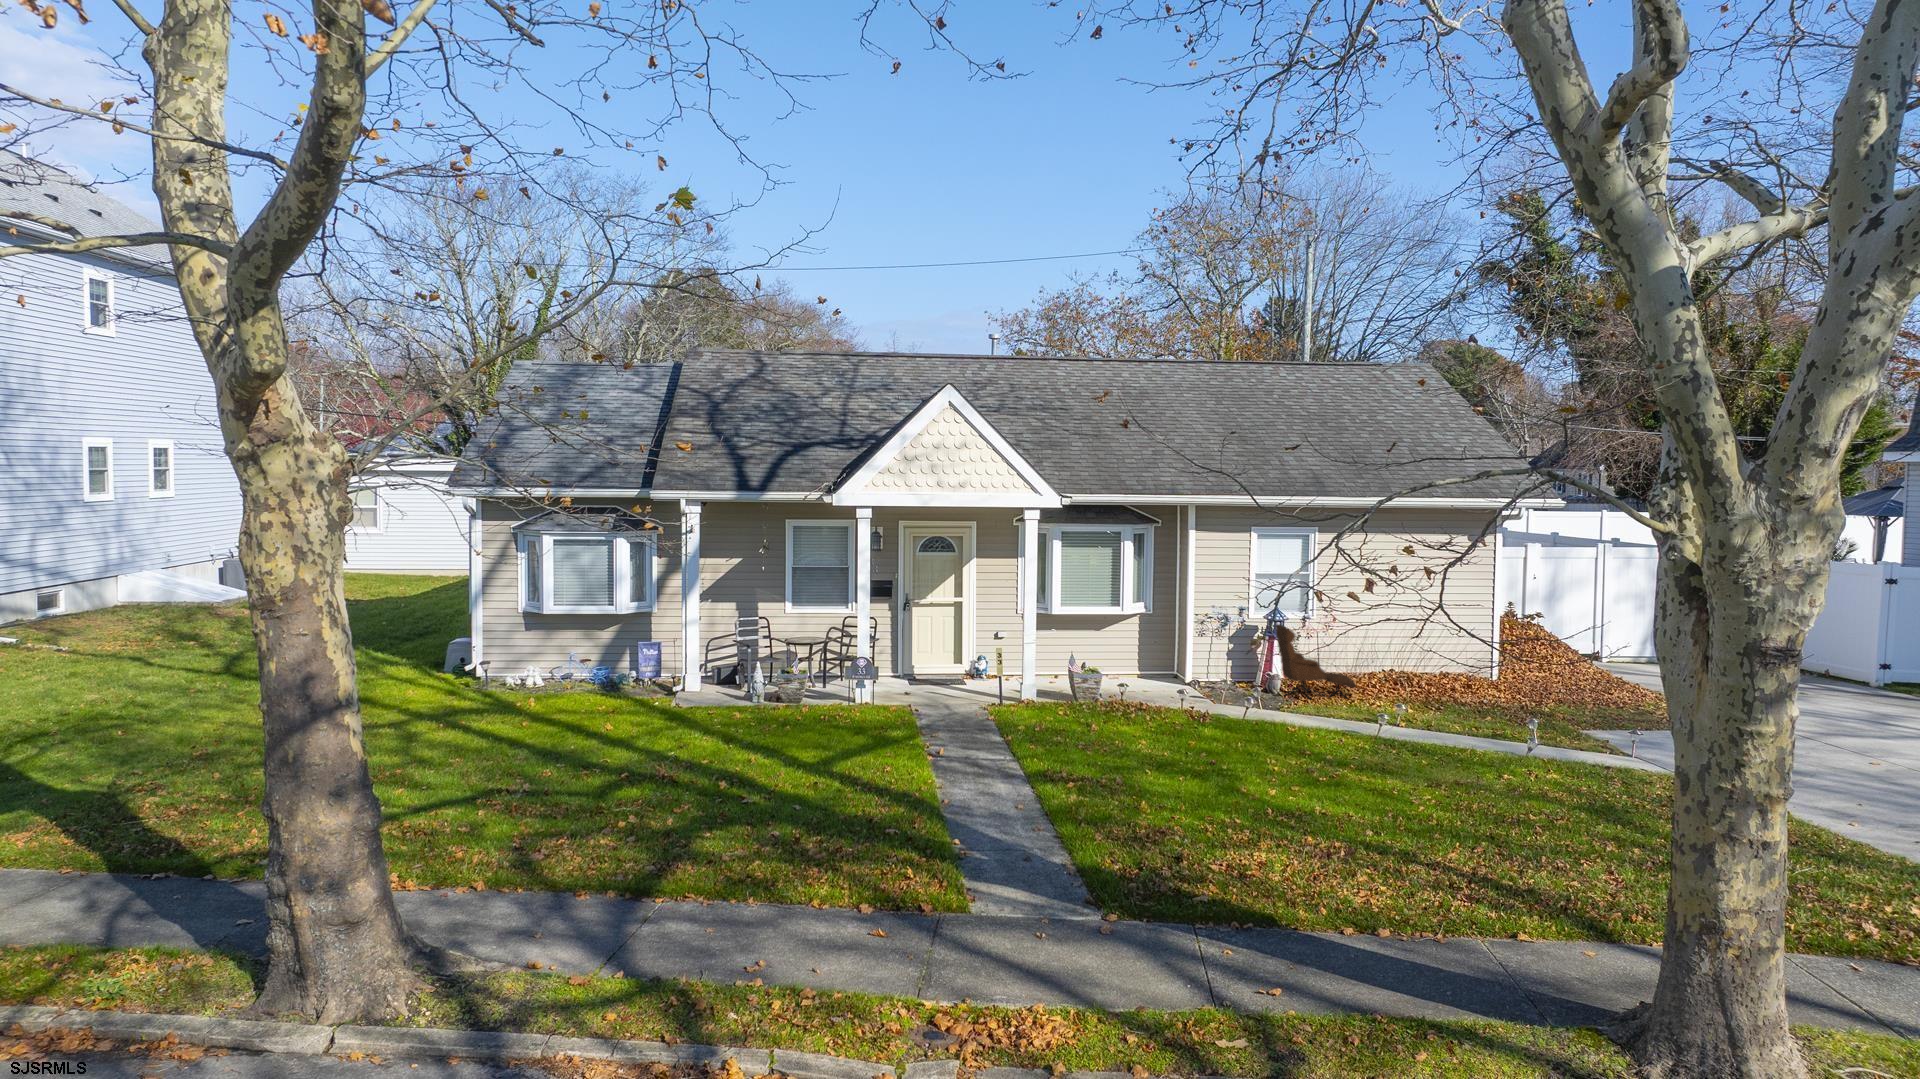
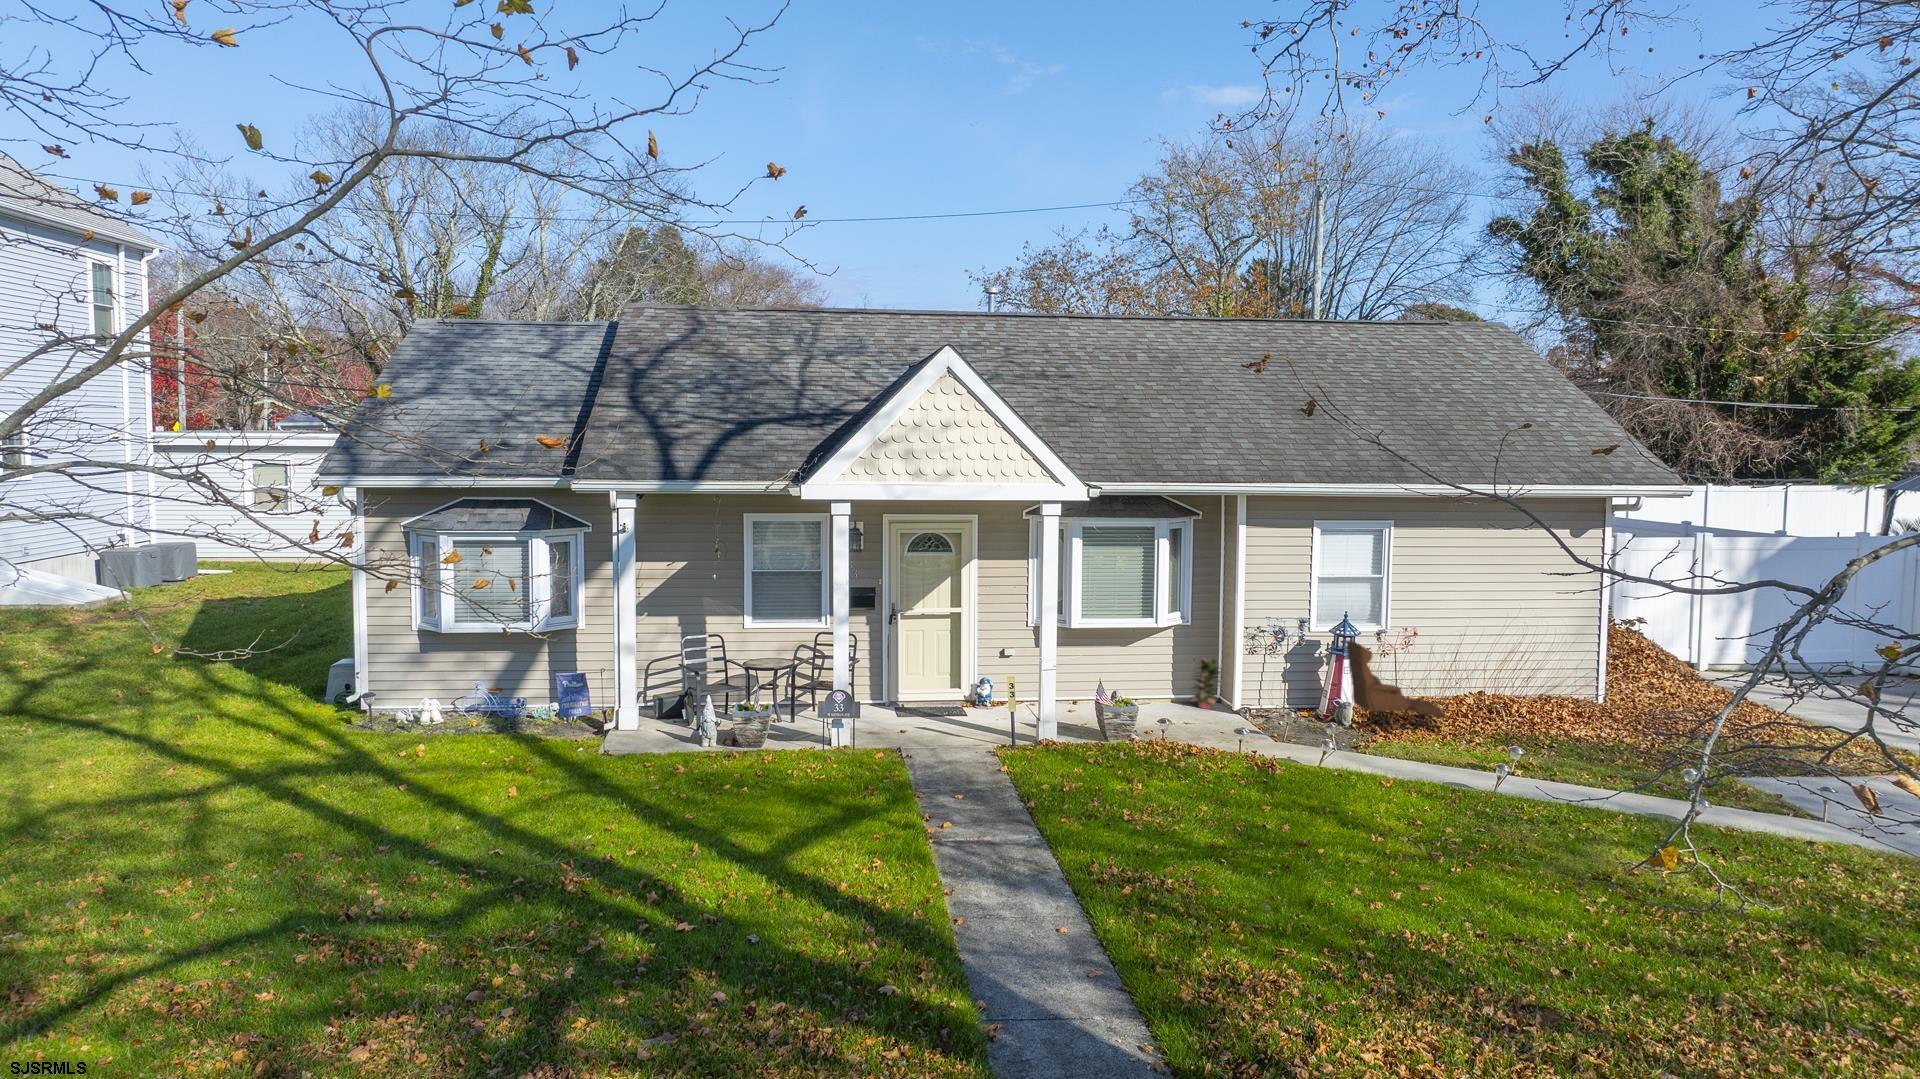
decorative plant: none [1149,639,1179,681] -> present [1191,657,1222,709]

